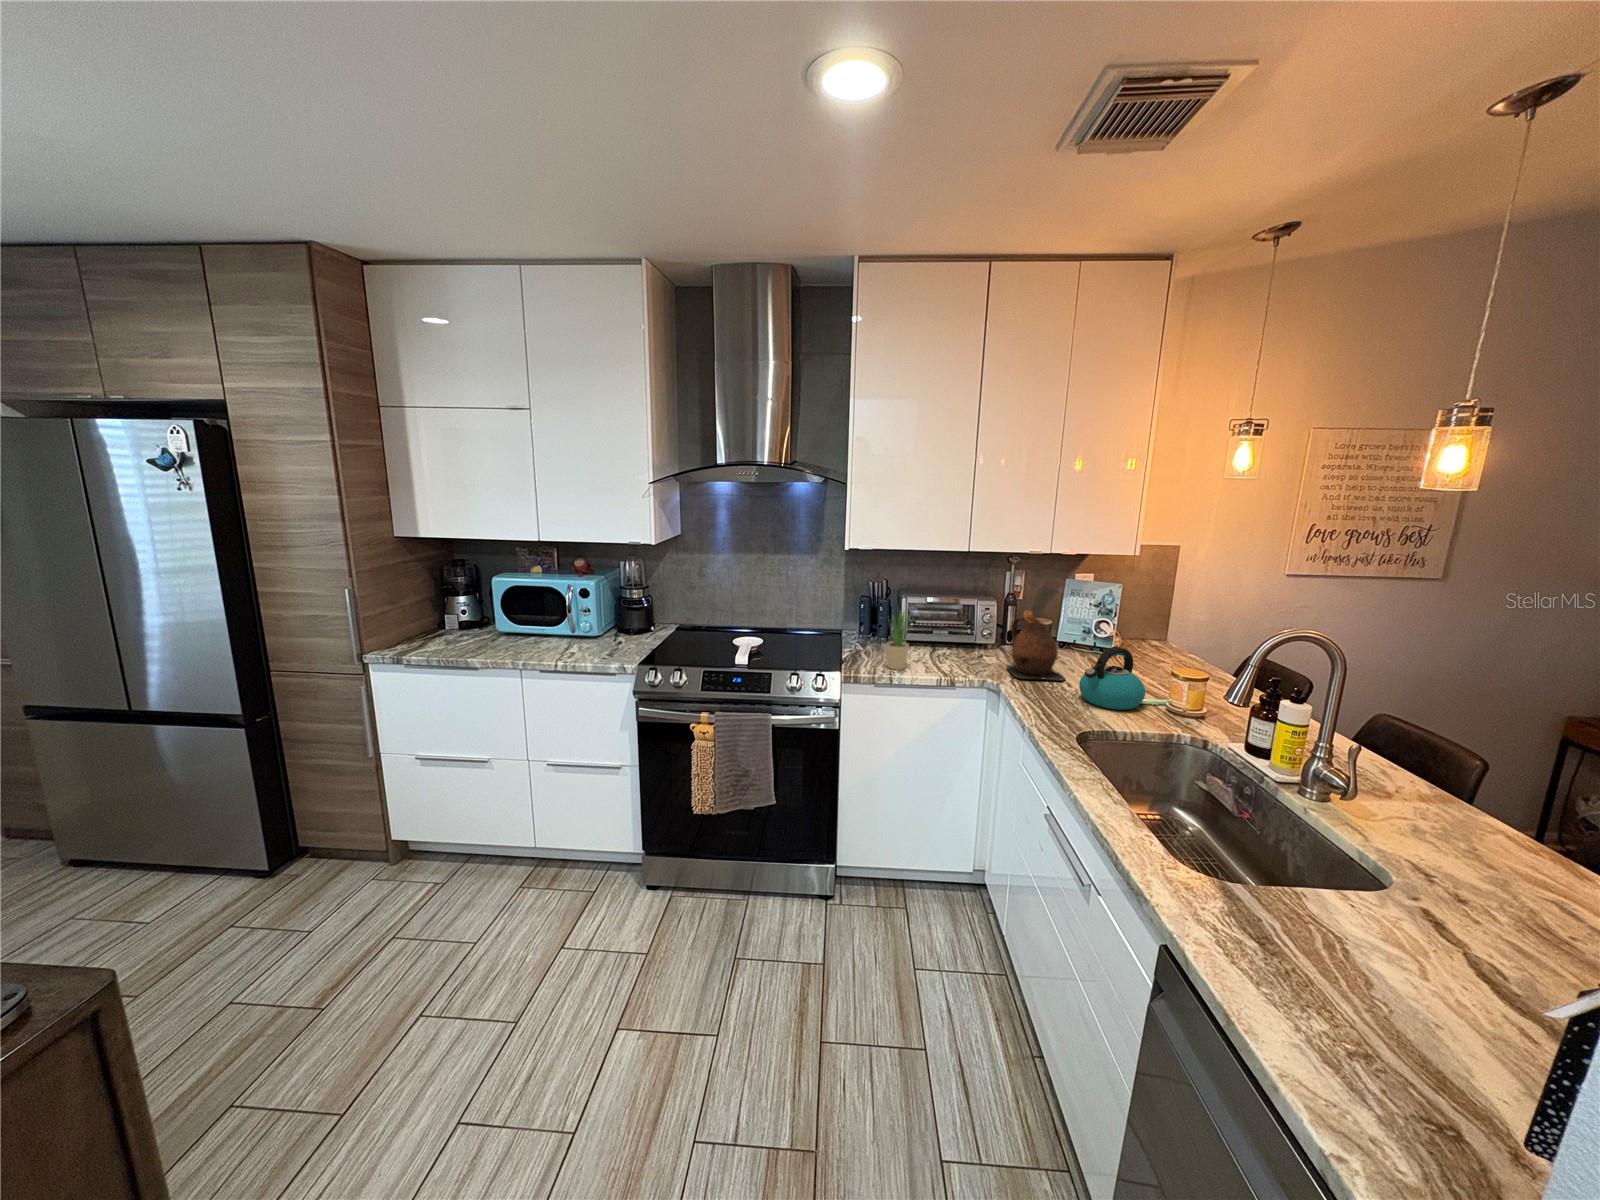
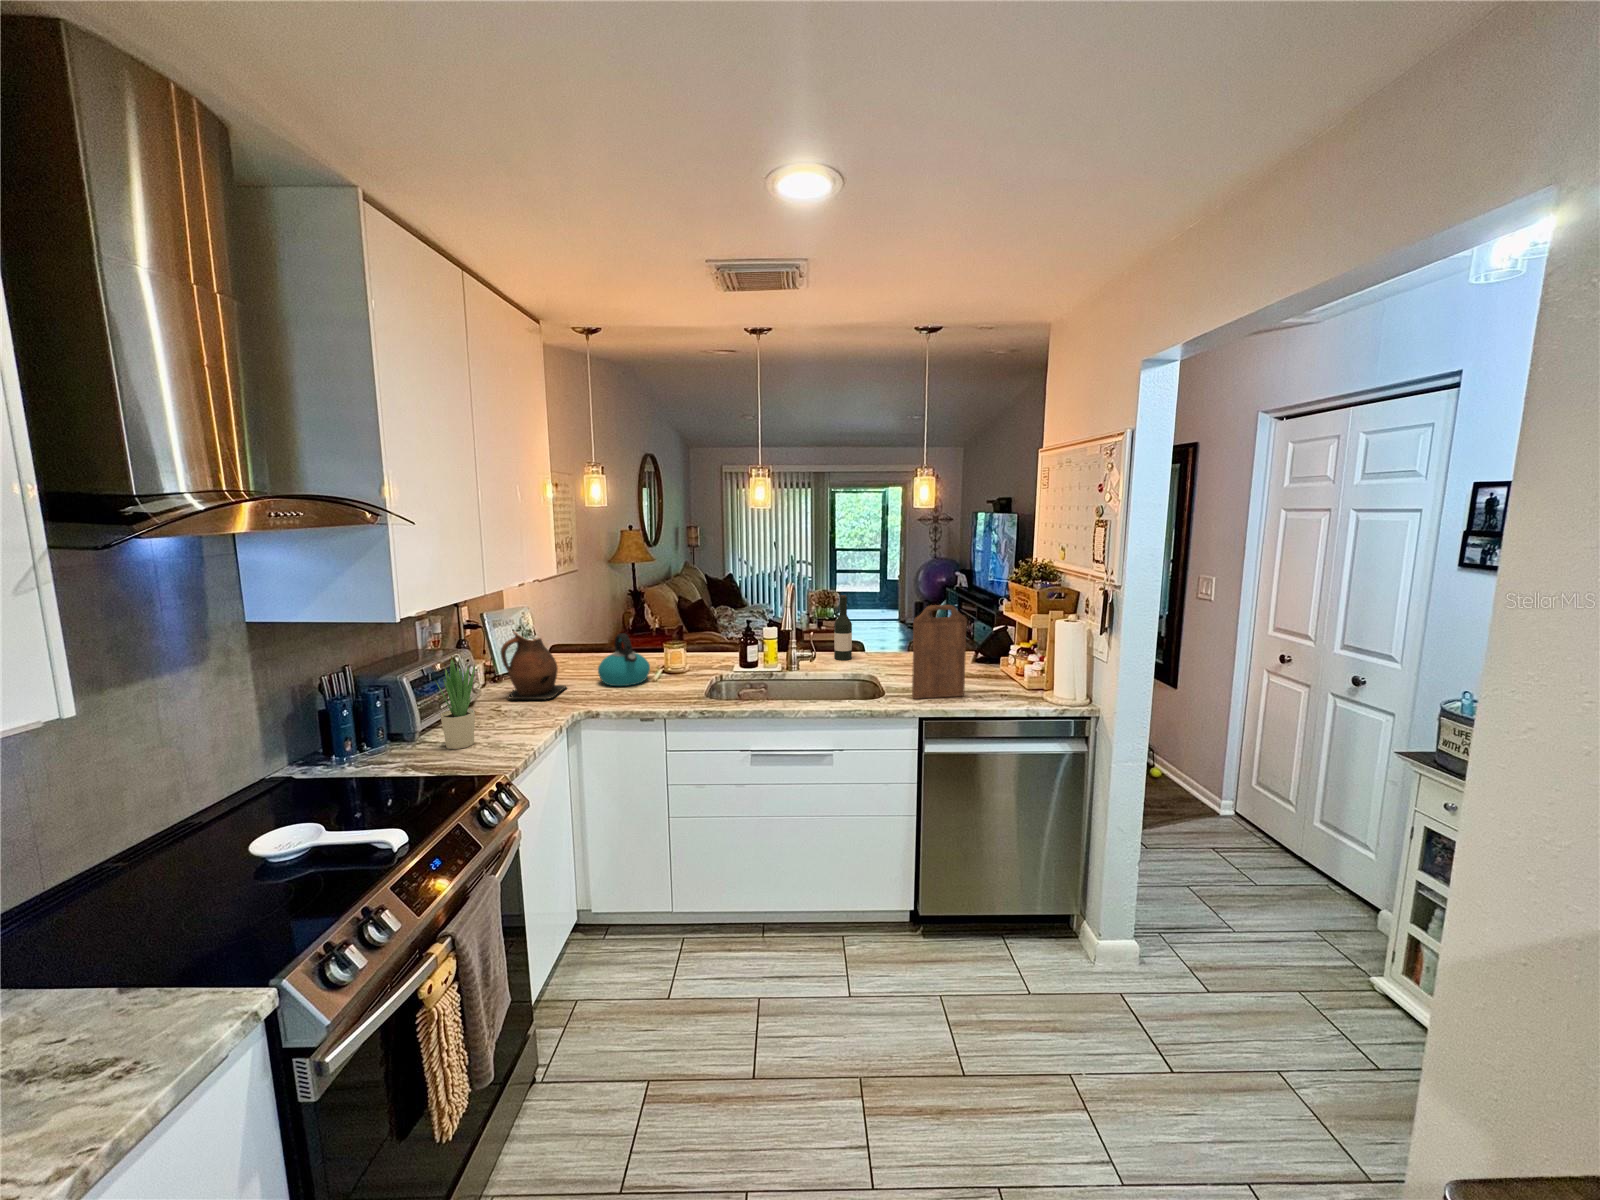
wine bottle: none [1480,734,1565,890] -> present [834,595,852,660]
cutting board: none [1220,760,1380,1033] -> present [912,605,967,699]

